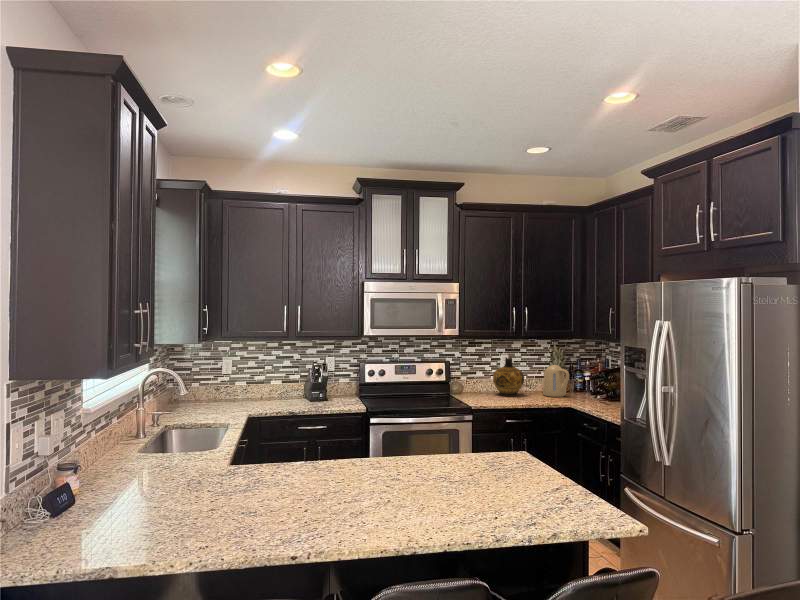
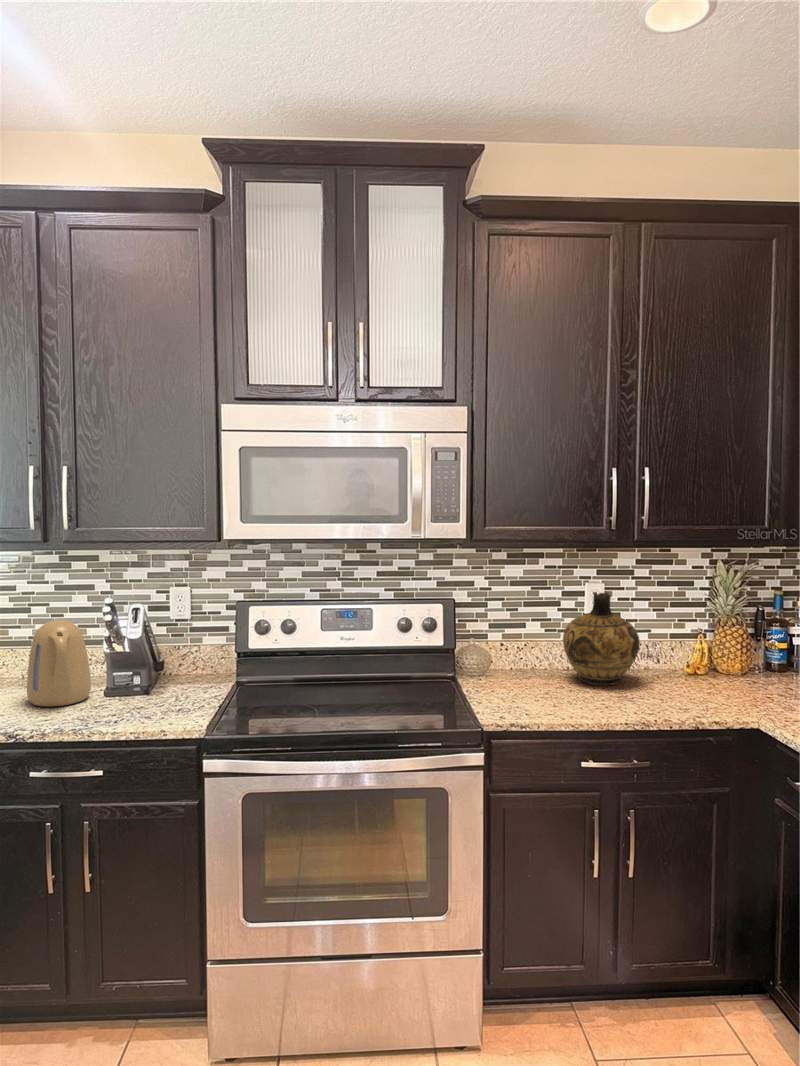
kettle: present [543,365,569,397] -> present [27,620,91,707]

